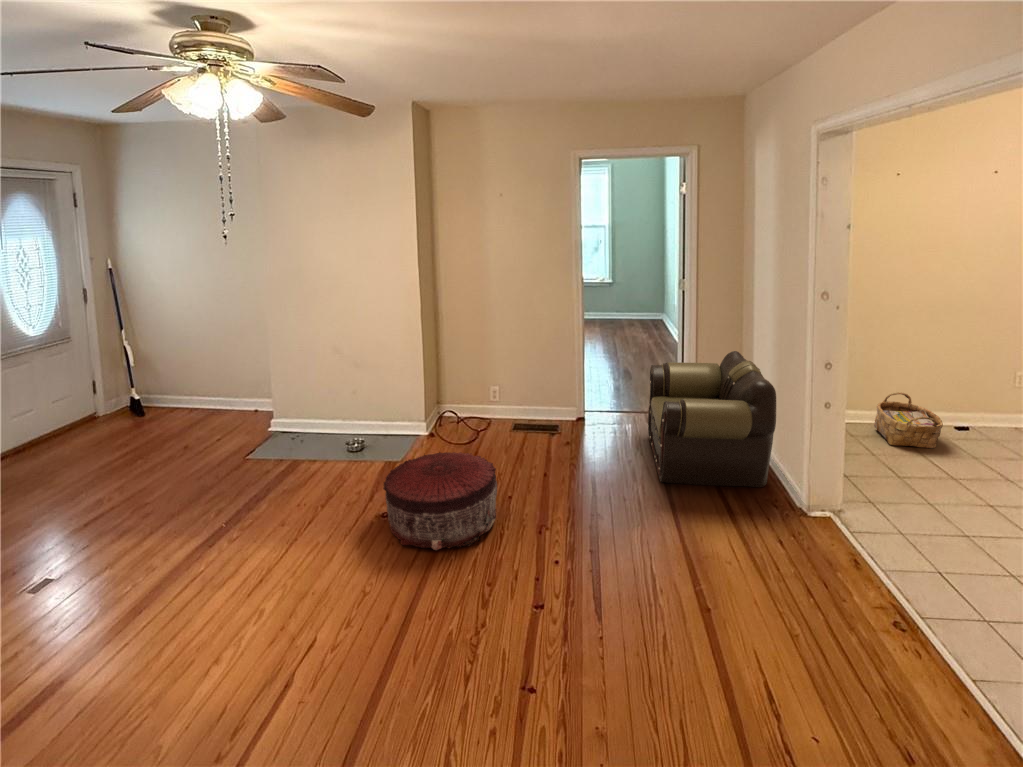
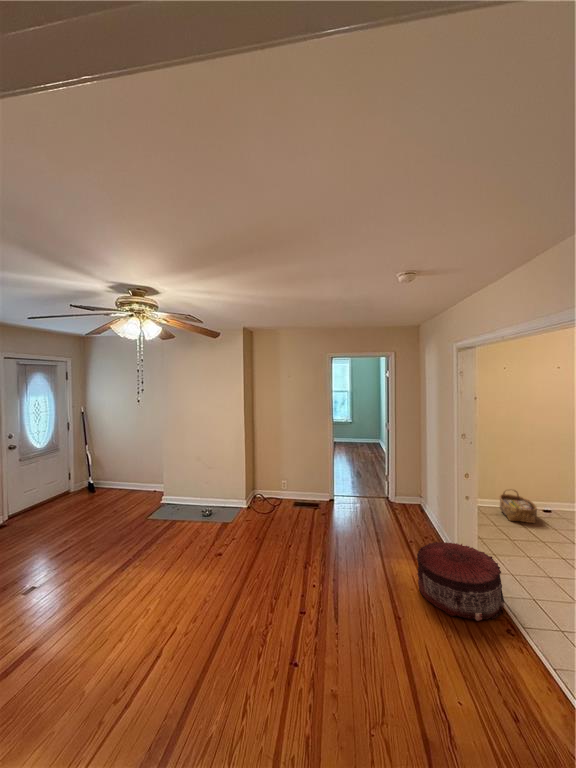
armchair: present [648,351,776,487] -> none [369,464,437,544]
pouf: present [383,452,497,550] -> present [417,542,504,621]

